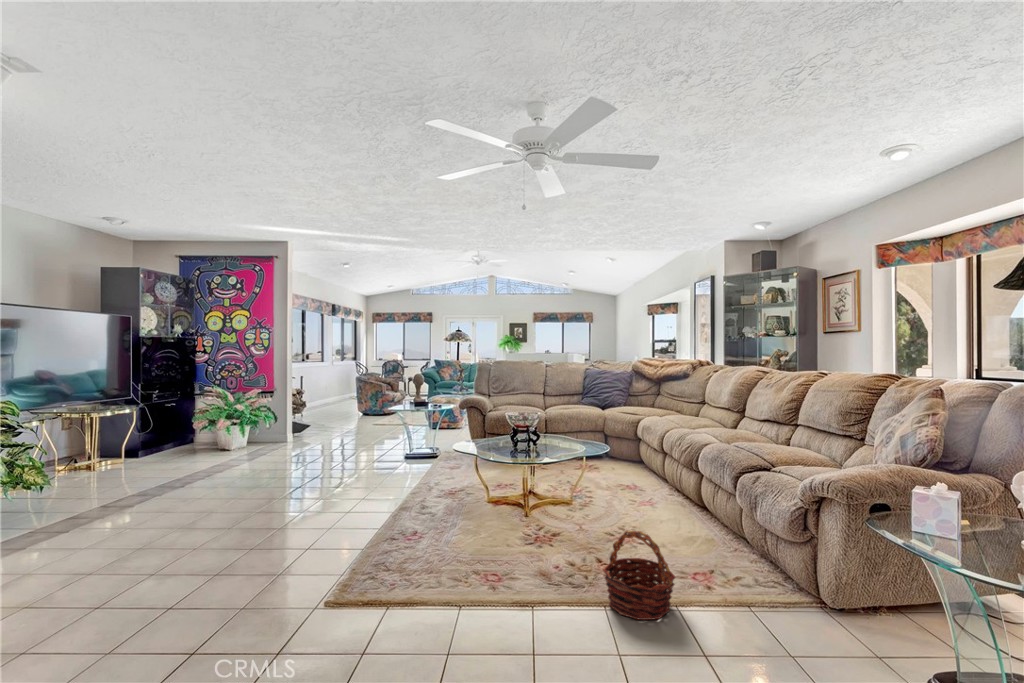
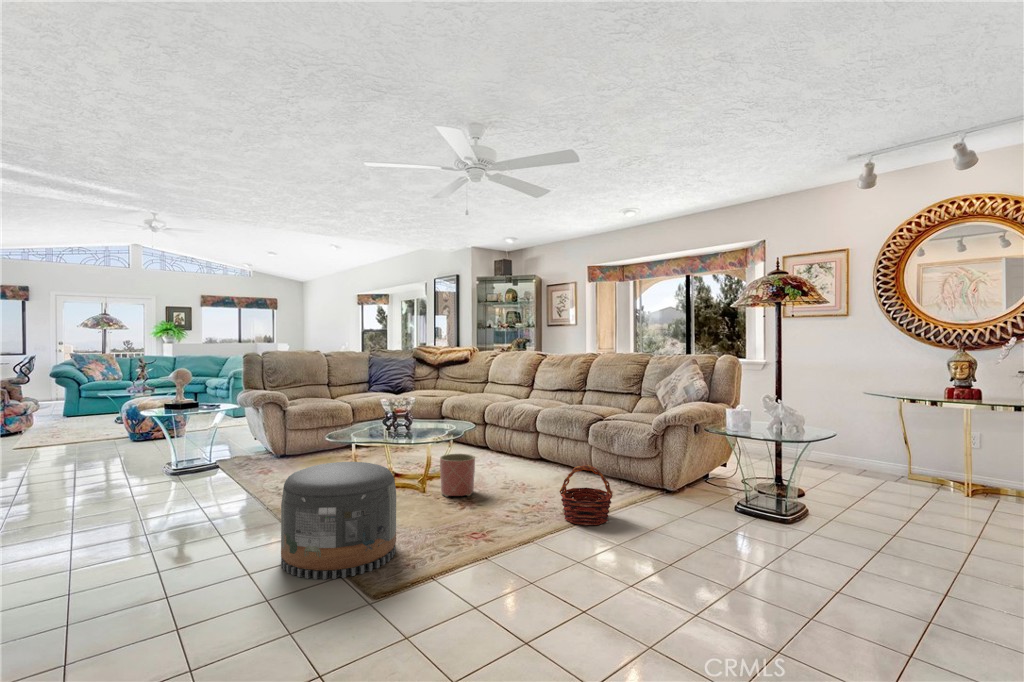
pouf: none [307,475,415,589] -> present [281,462,396,579]
planter: none [537,483,576,535] -> present [440,454,475,497]

